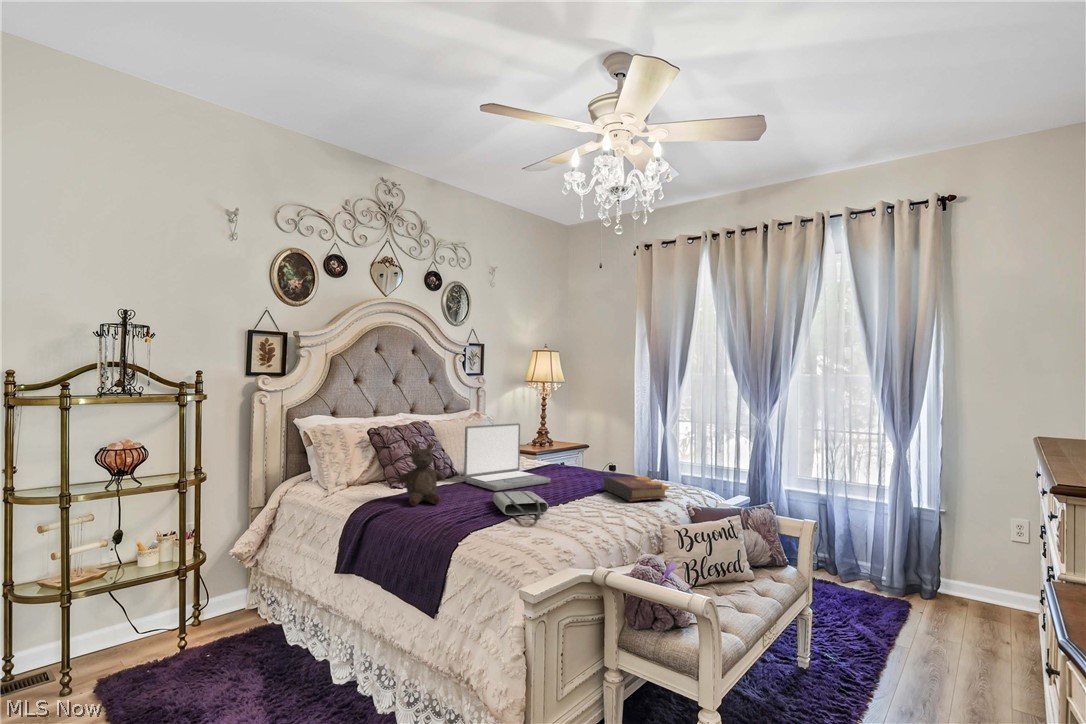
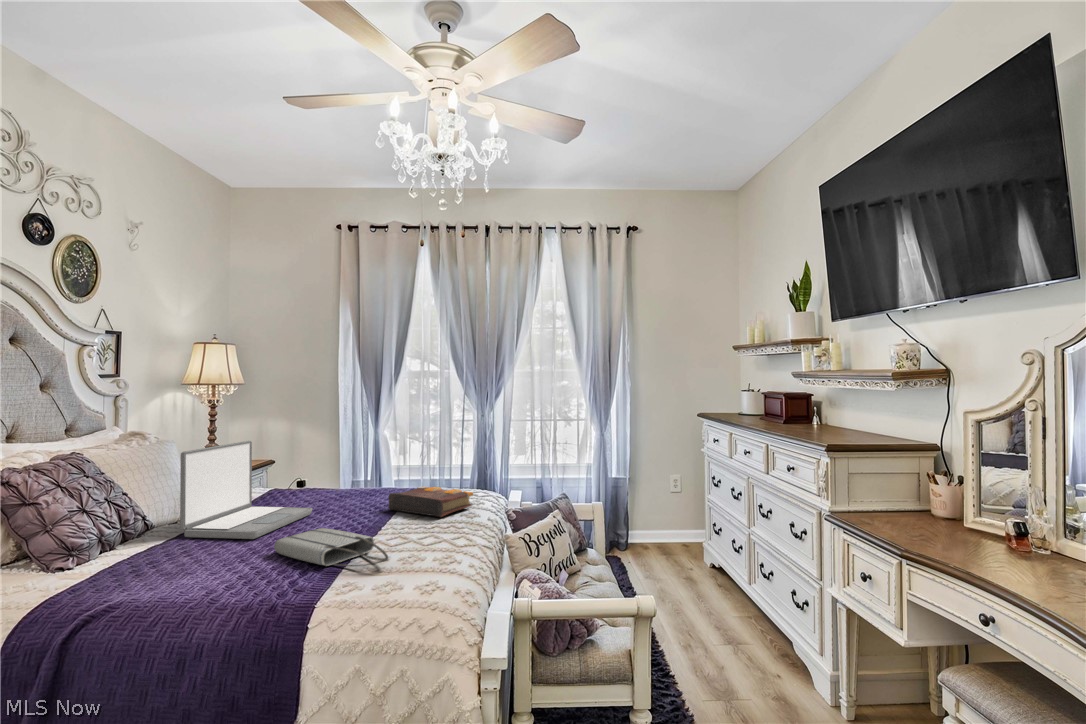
stuffed bear: present [398,443,445,506] -> none [104,483,197,590]

